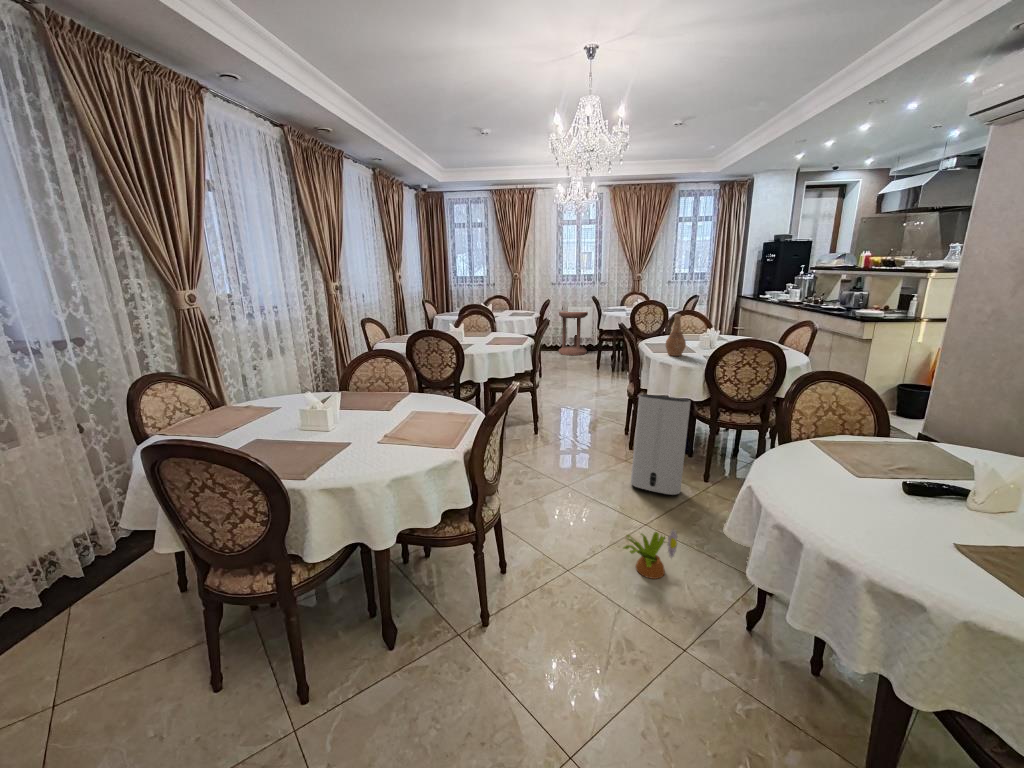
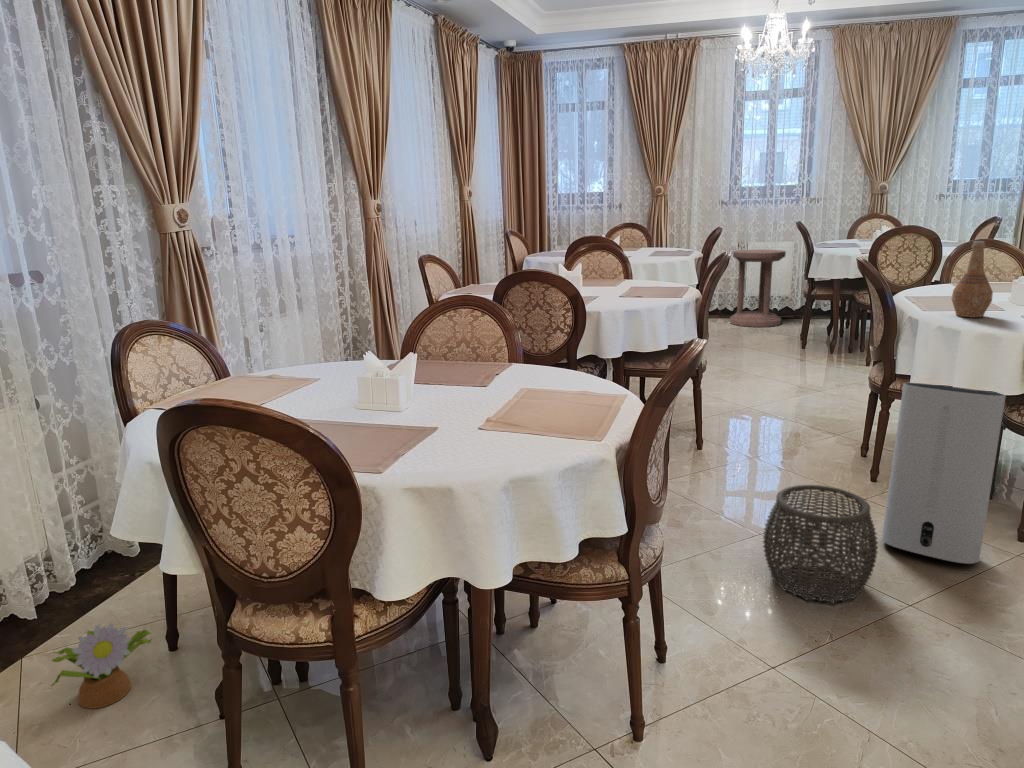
woven basket: none [564,456,626,524] -> present [763,485,878,603]
decorative plant: present [623,529,677,579] -> present [51,623,151,709]

